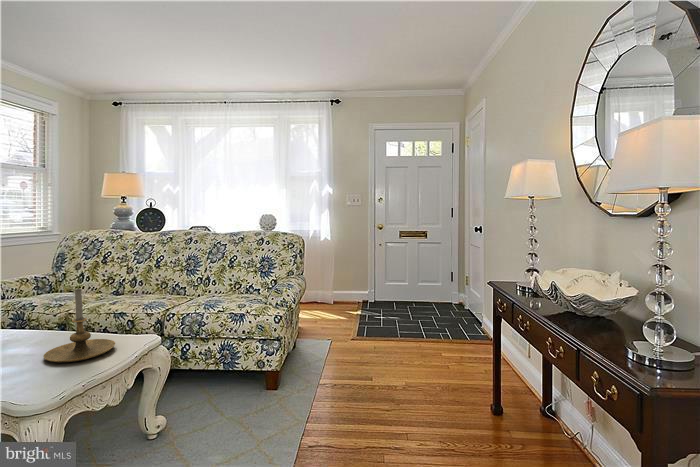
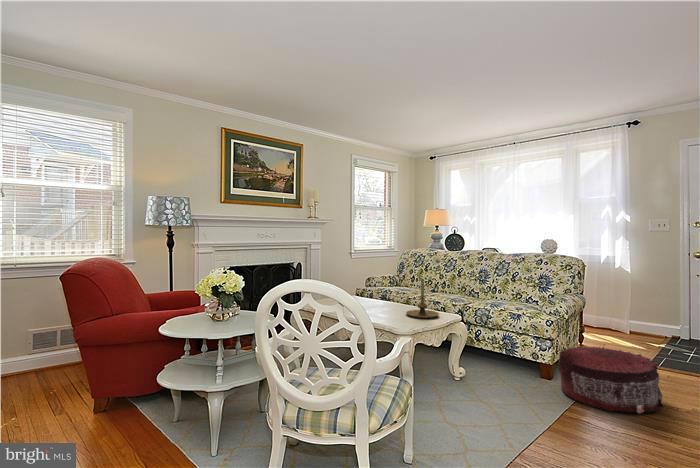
pouf: none [289,334,390,417] -> present [558,347,663,414]

